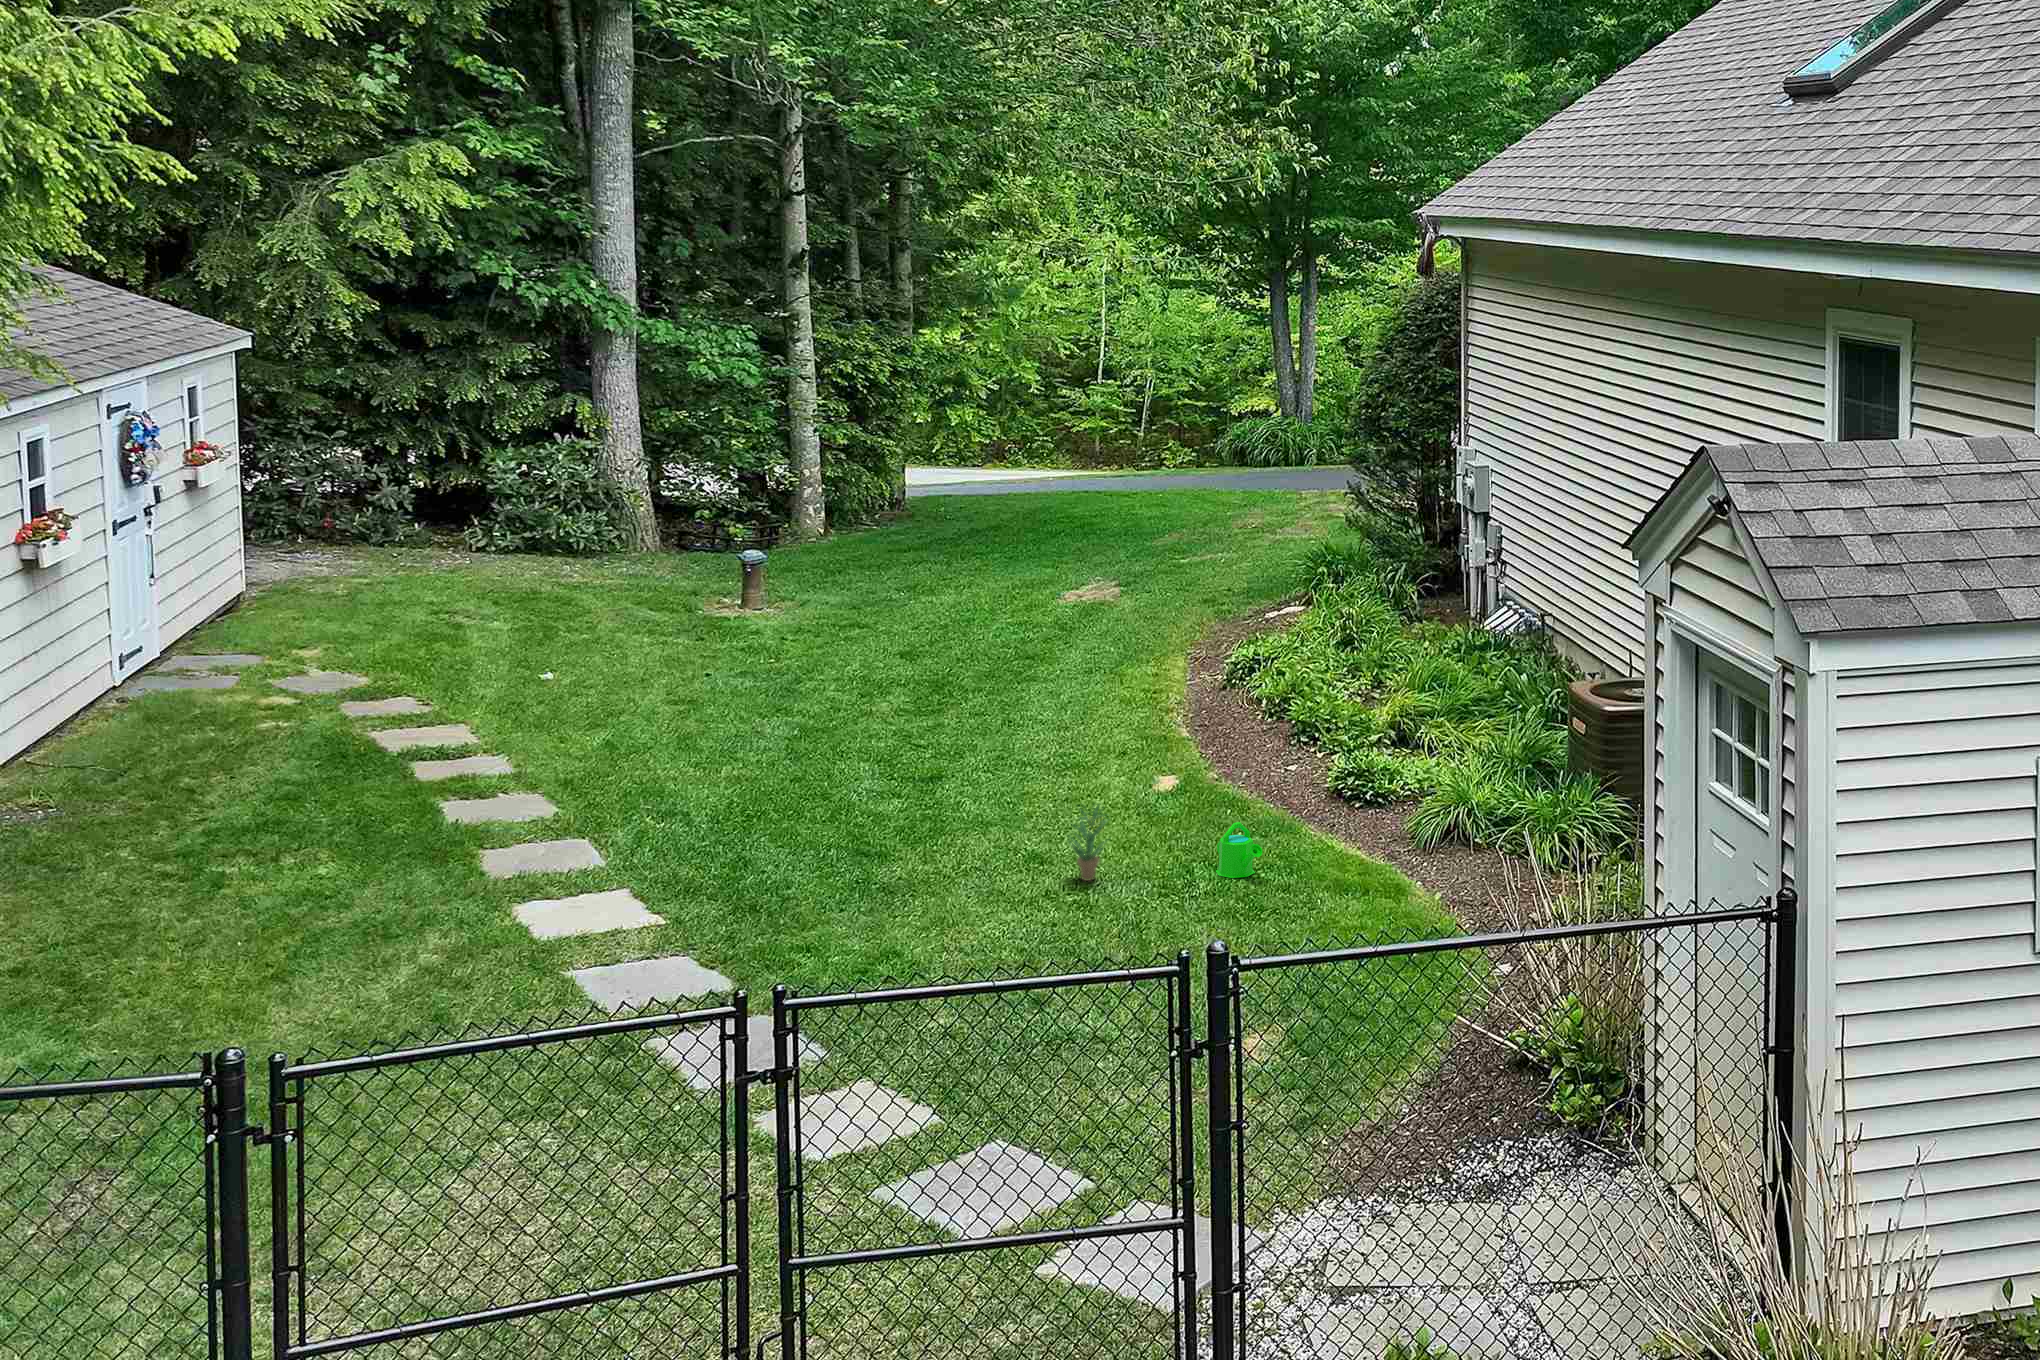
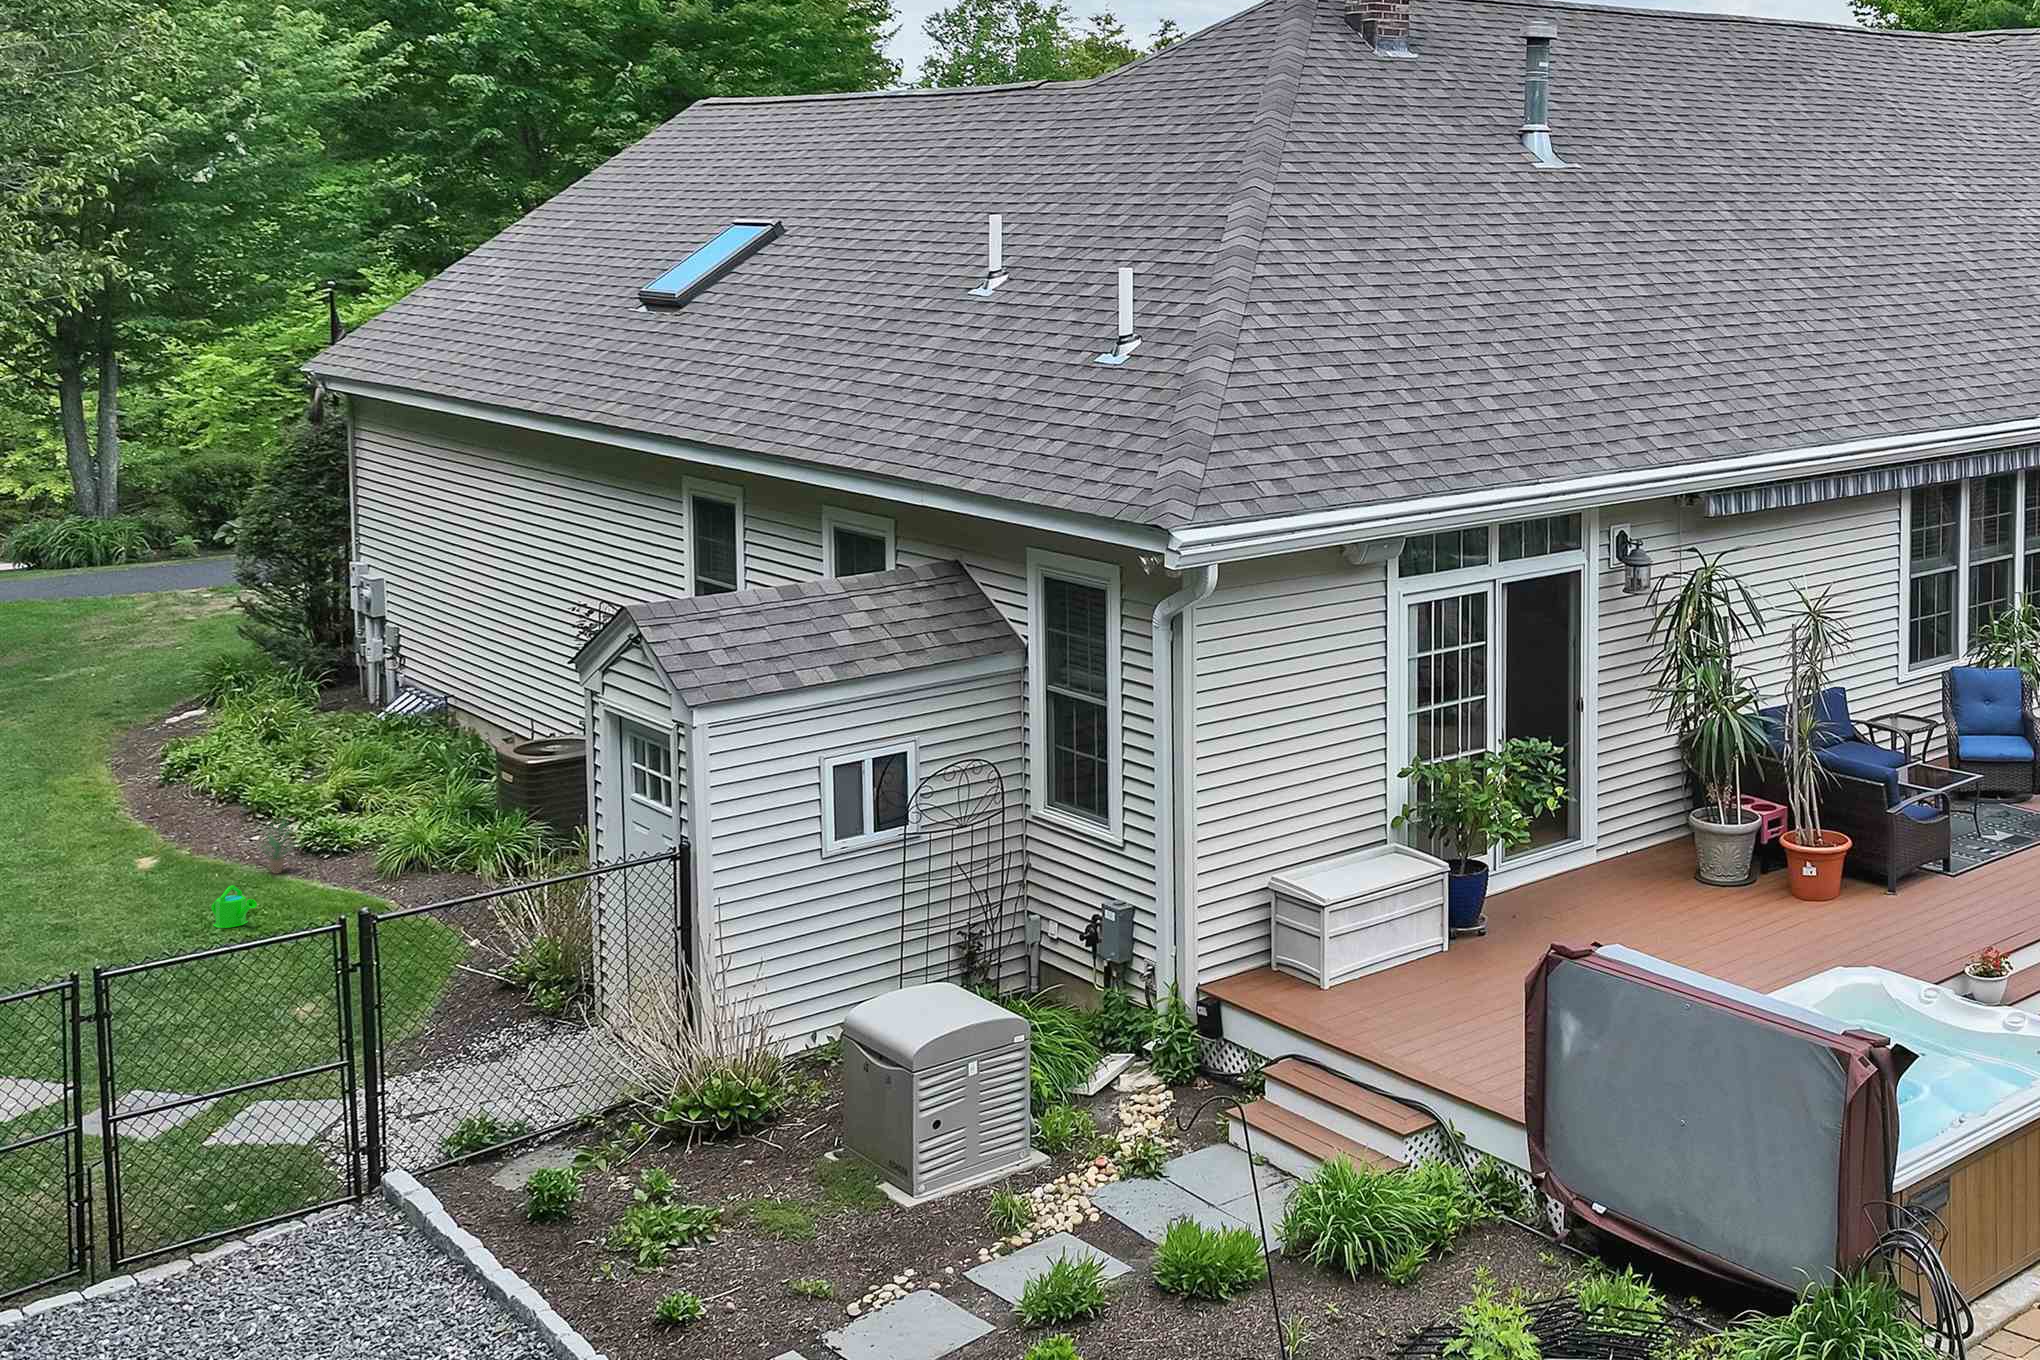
potted plant: present [1071,807,1107,881] -> present [264,819,290,874]

